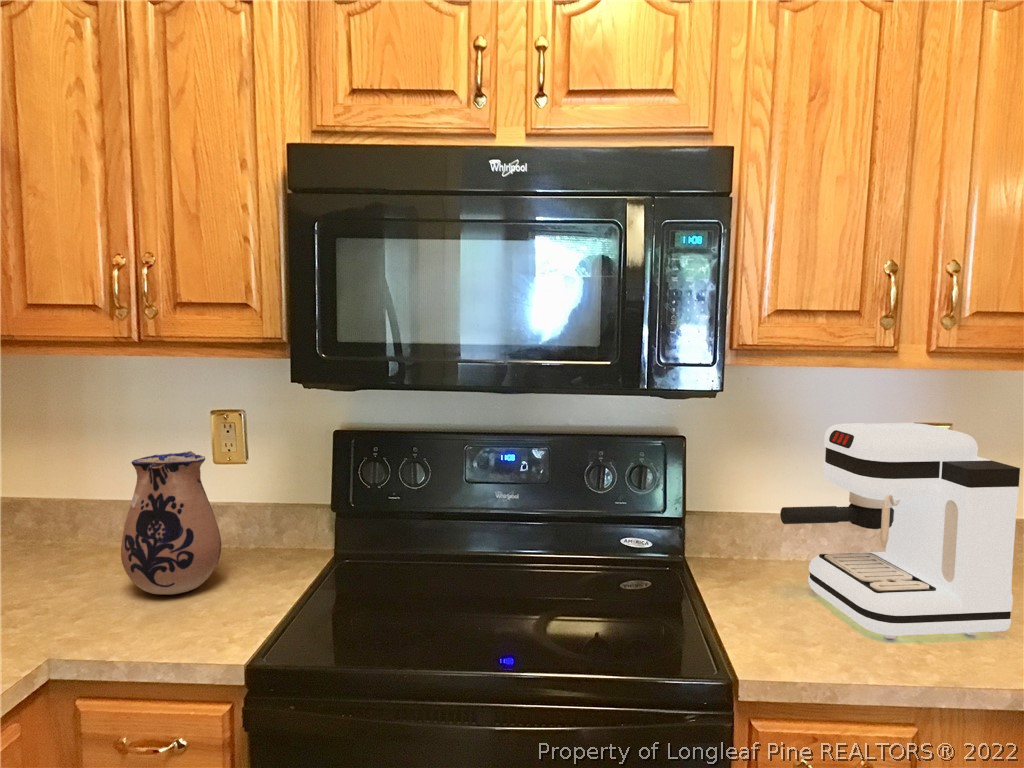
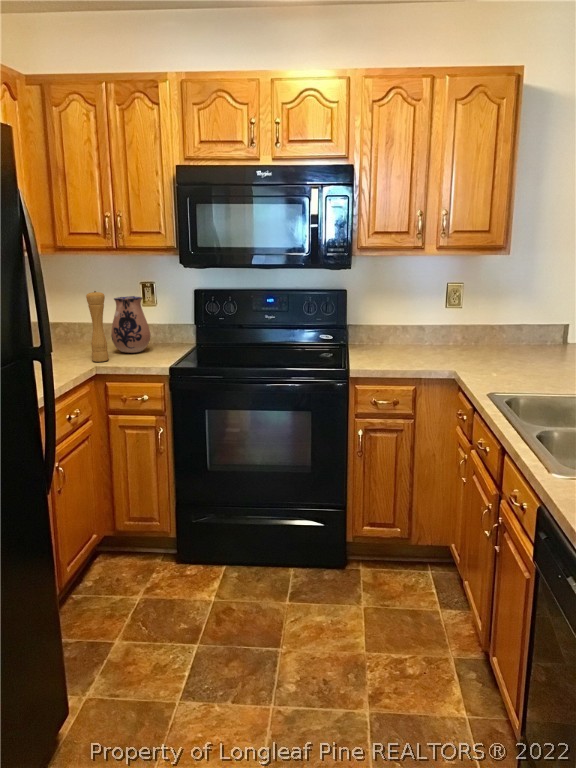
coffee maker: present [780,423,1020,639] -> none [379,279,464,360]
pepper mill: none [35,453,94,638] -> present [86,291,109,362]

